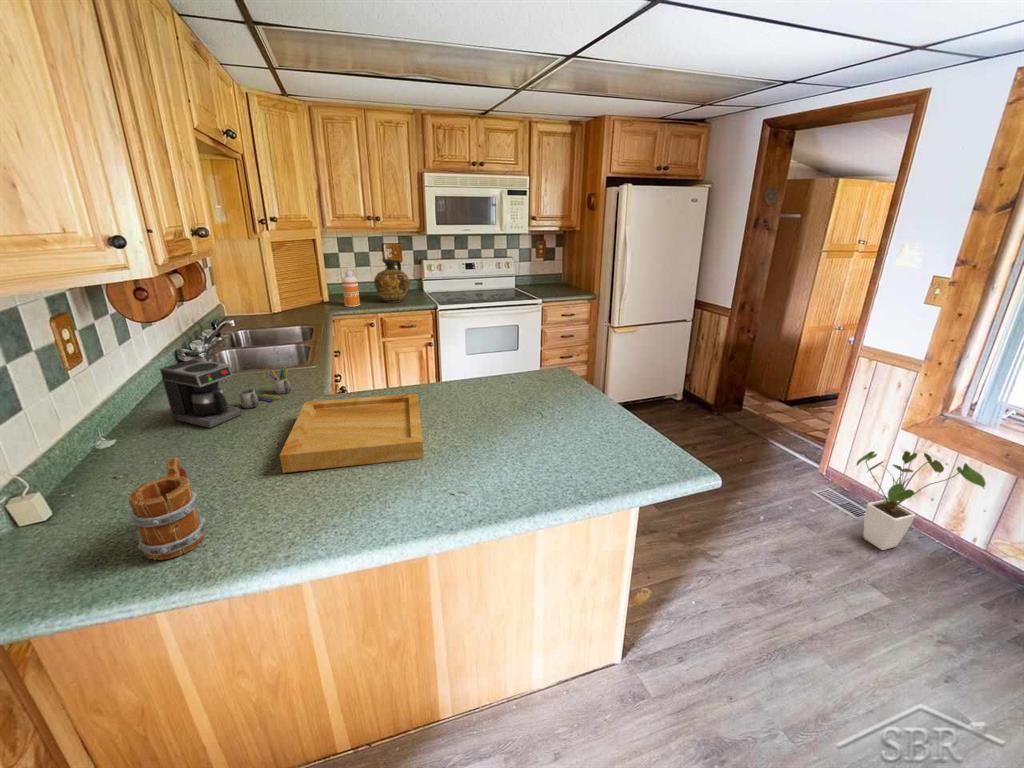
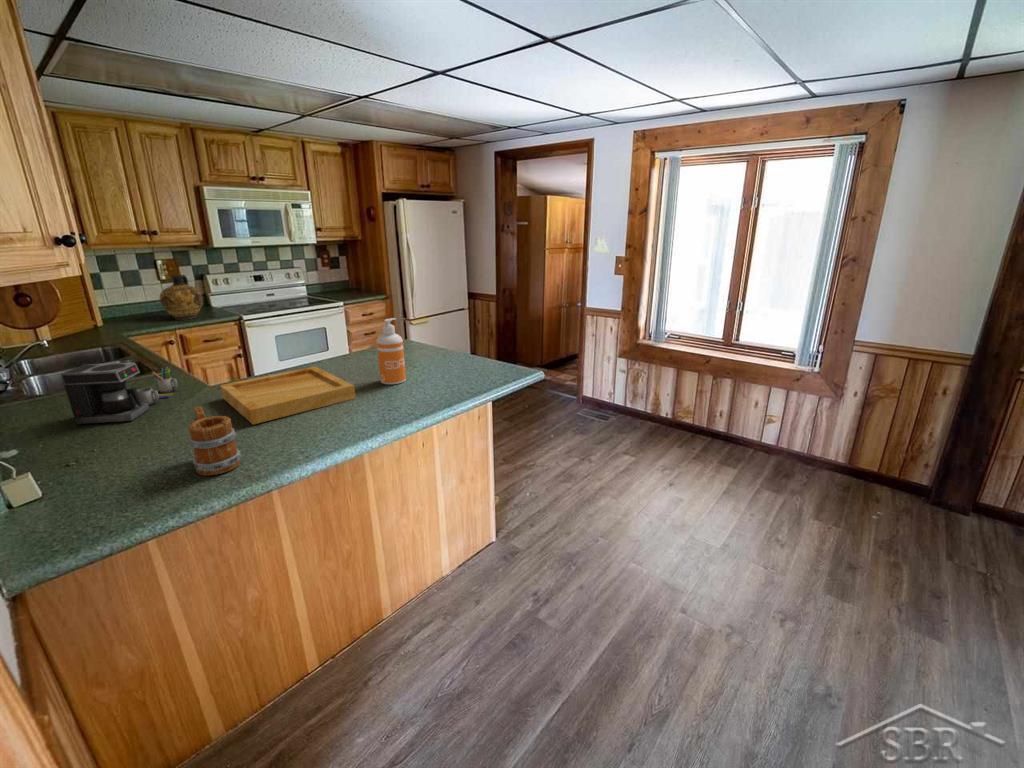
soap dispenser: present [342,267,360,307] -> present [377,318,406,384]
house plant: present [857,451,986,550] -> none [599,367,662,434]

